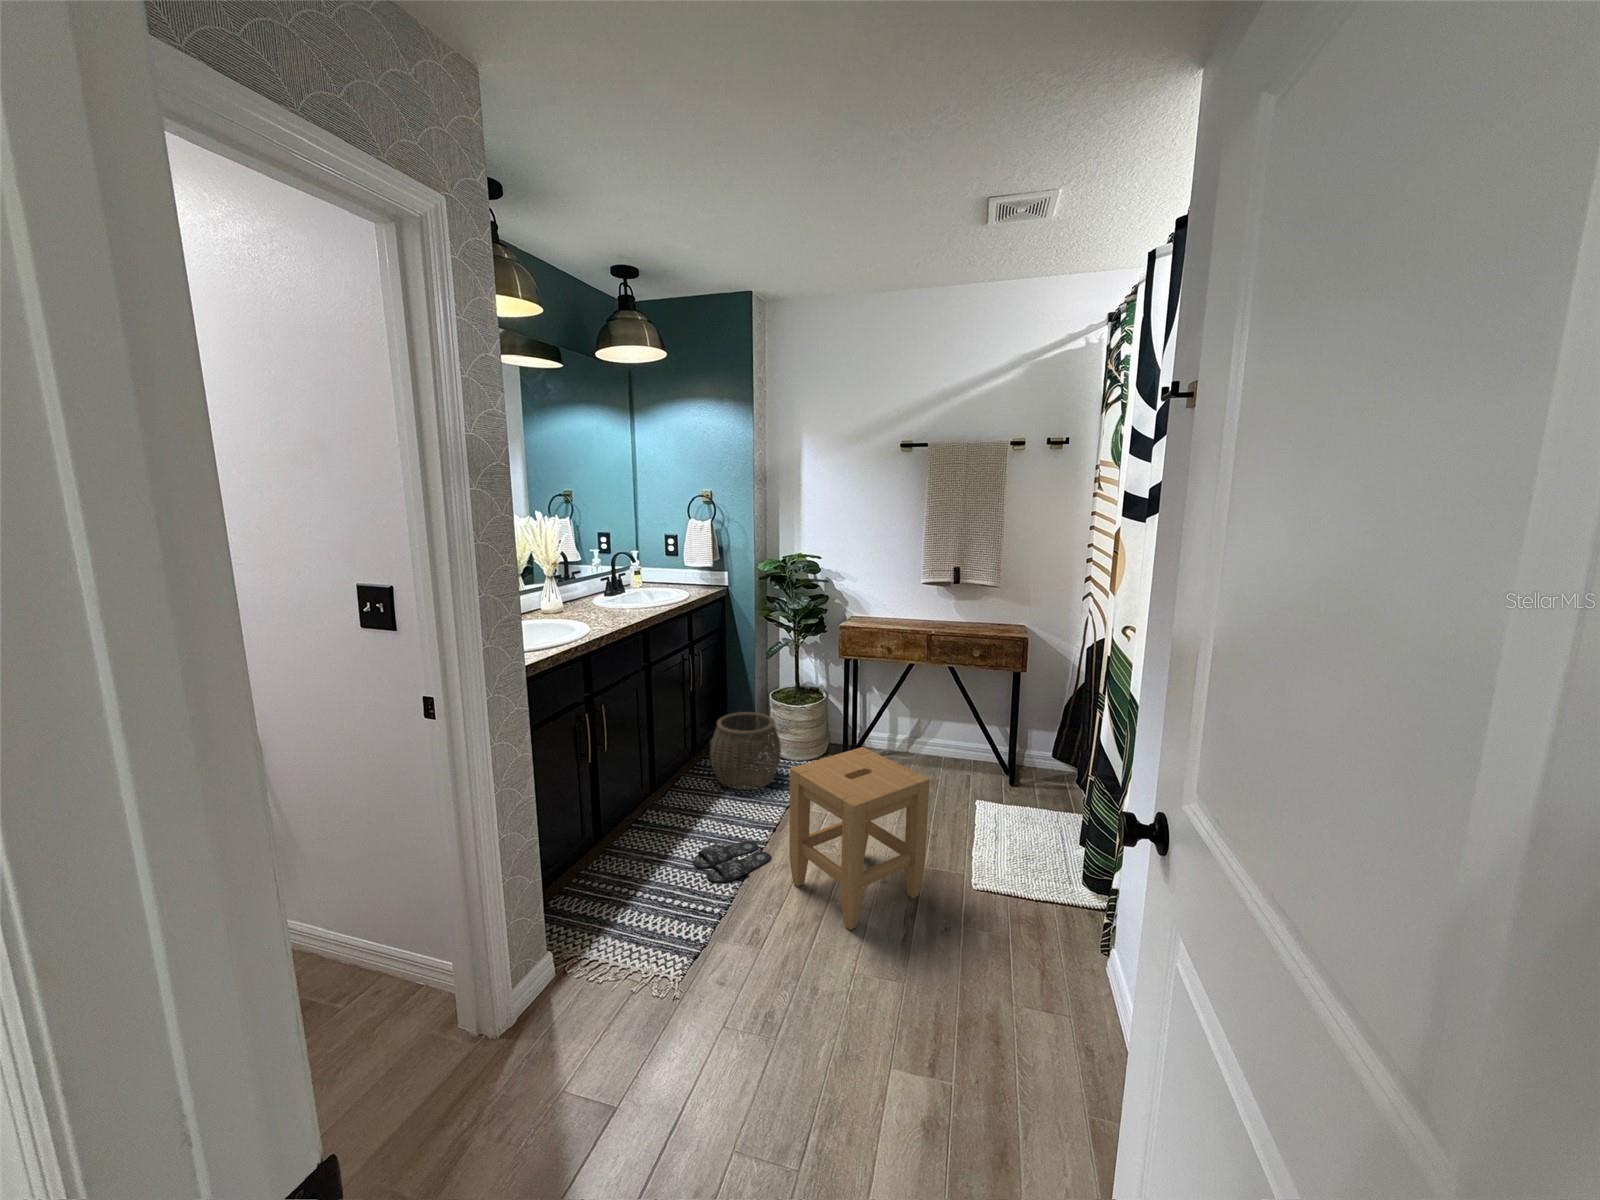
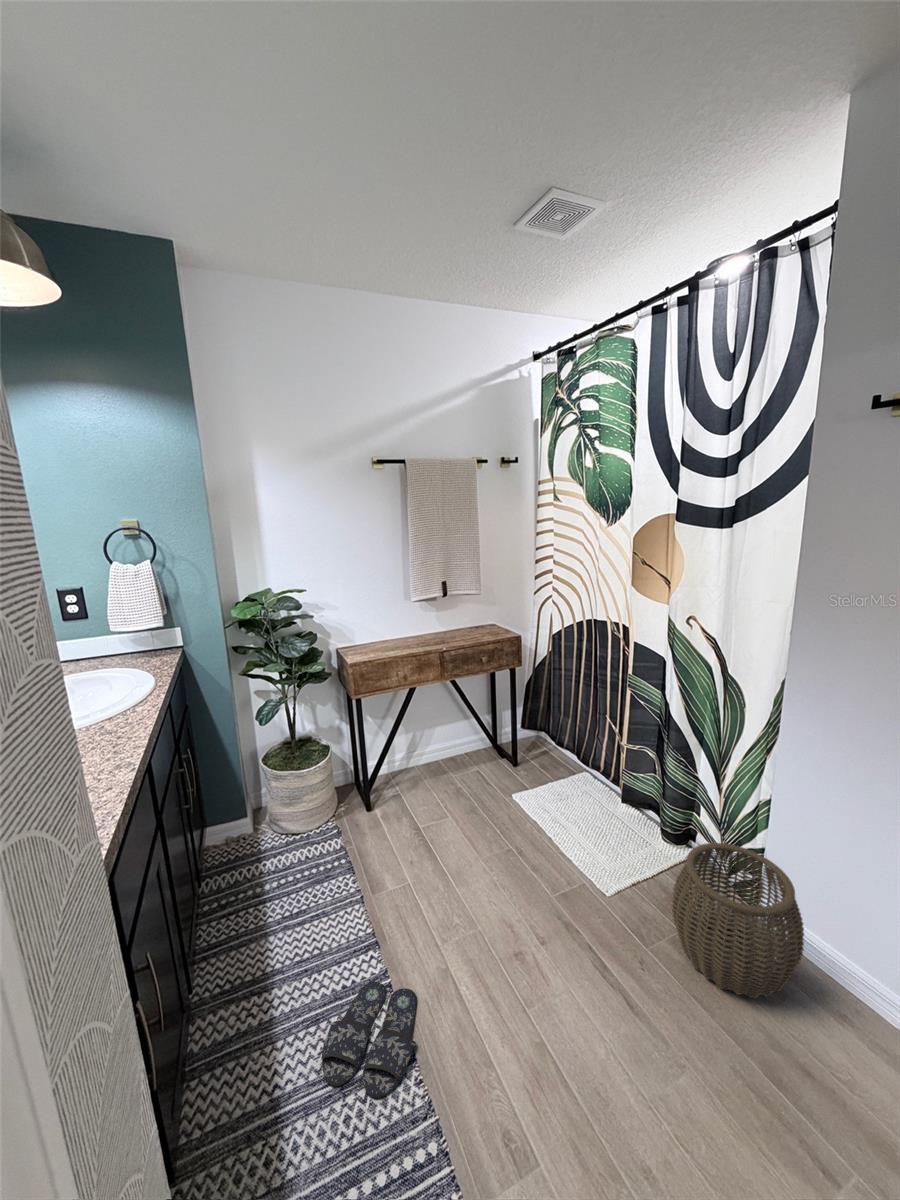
woven basket: present [710,712,781,790] -> present [672,843,804,998]
stool: present [789,747,930,930] -> none [465,803,603,1042]

